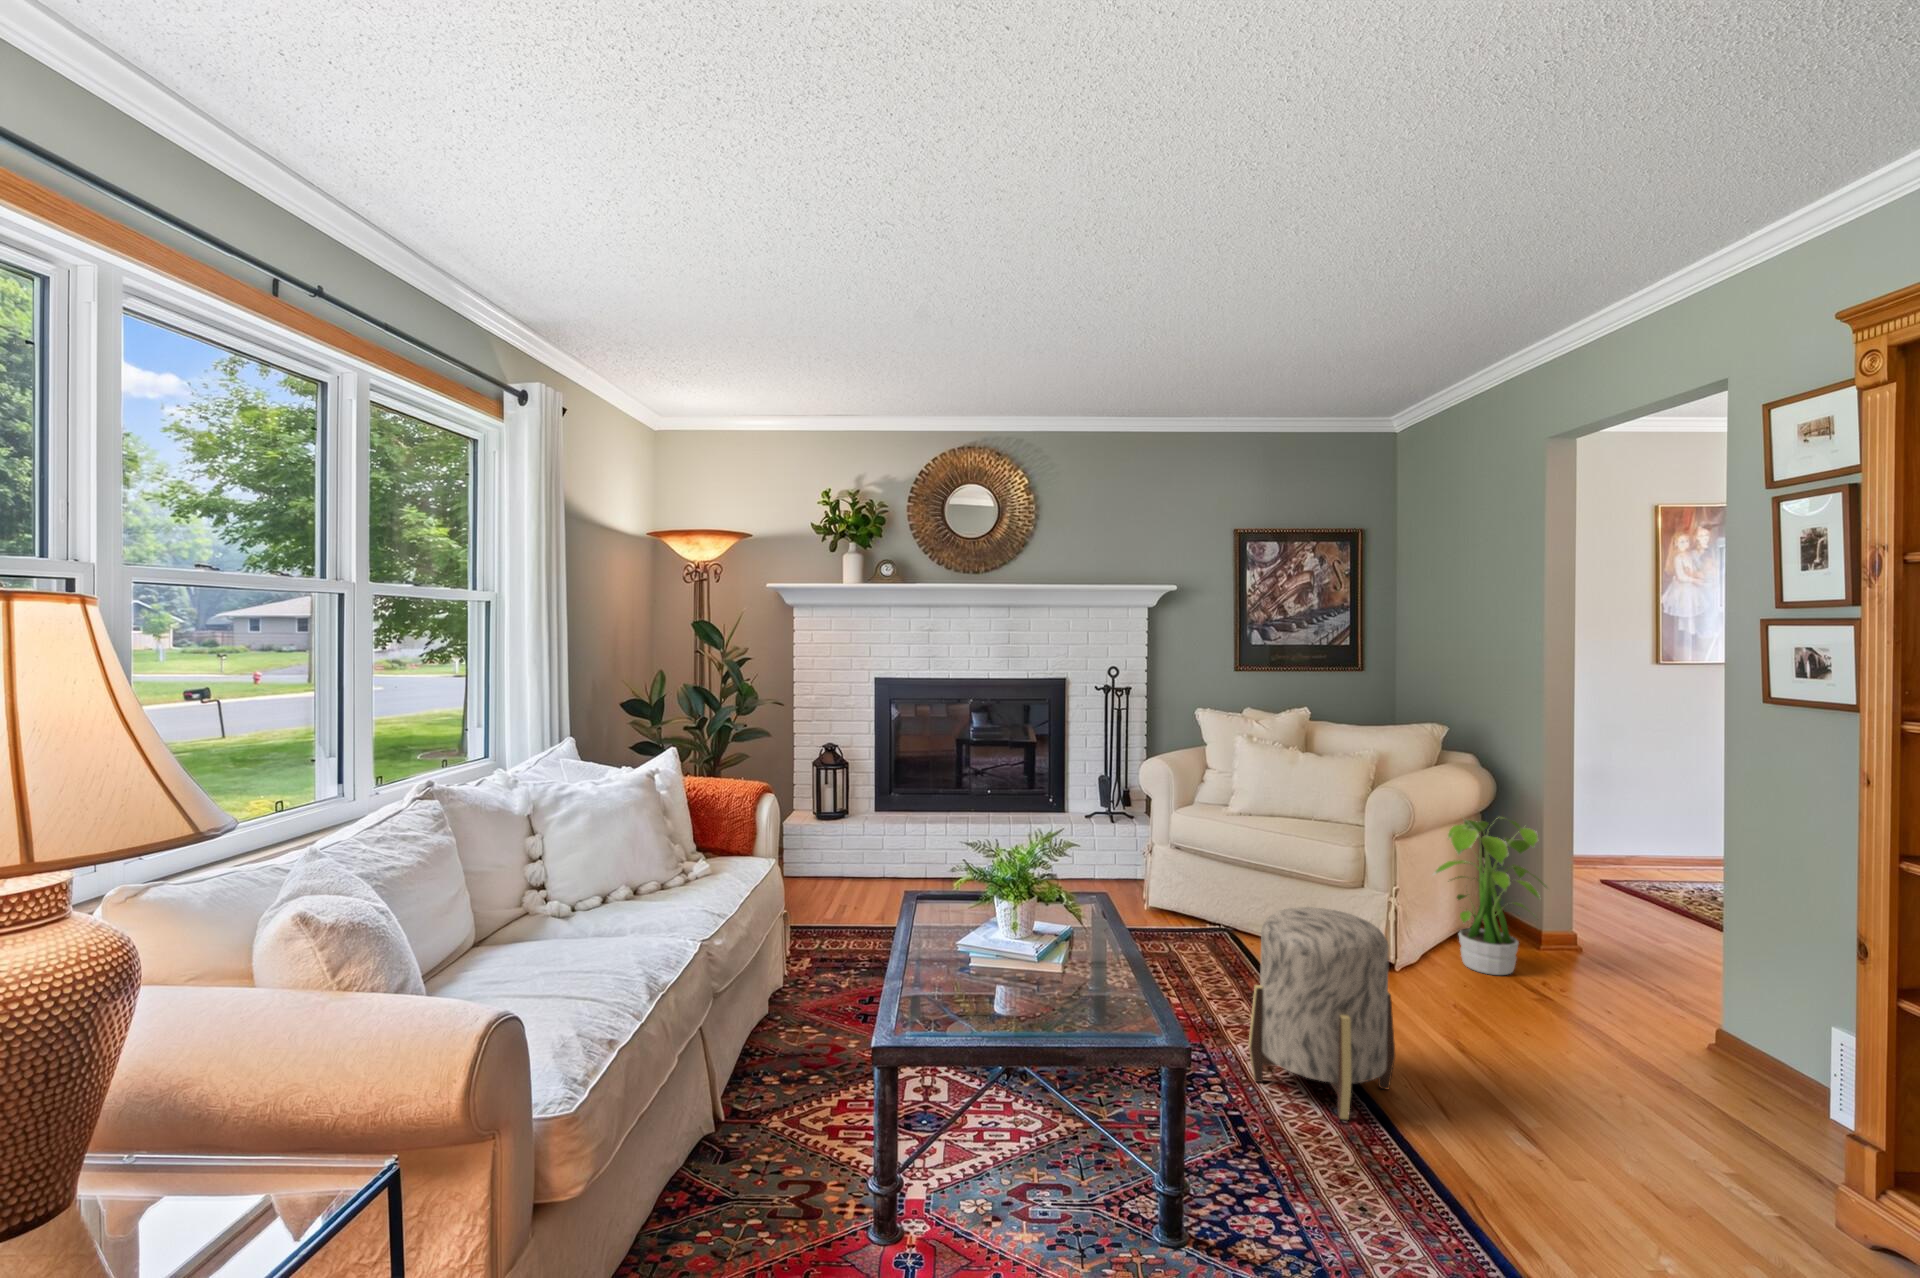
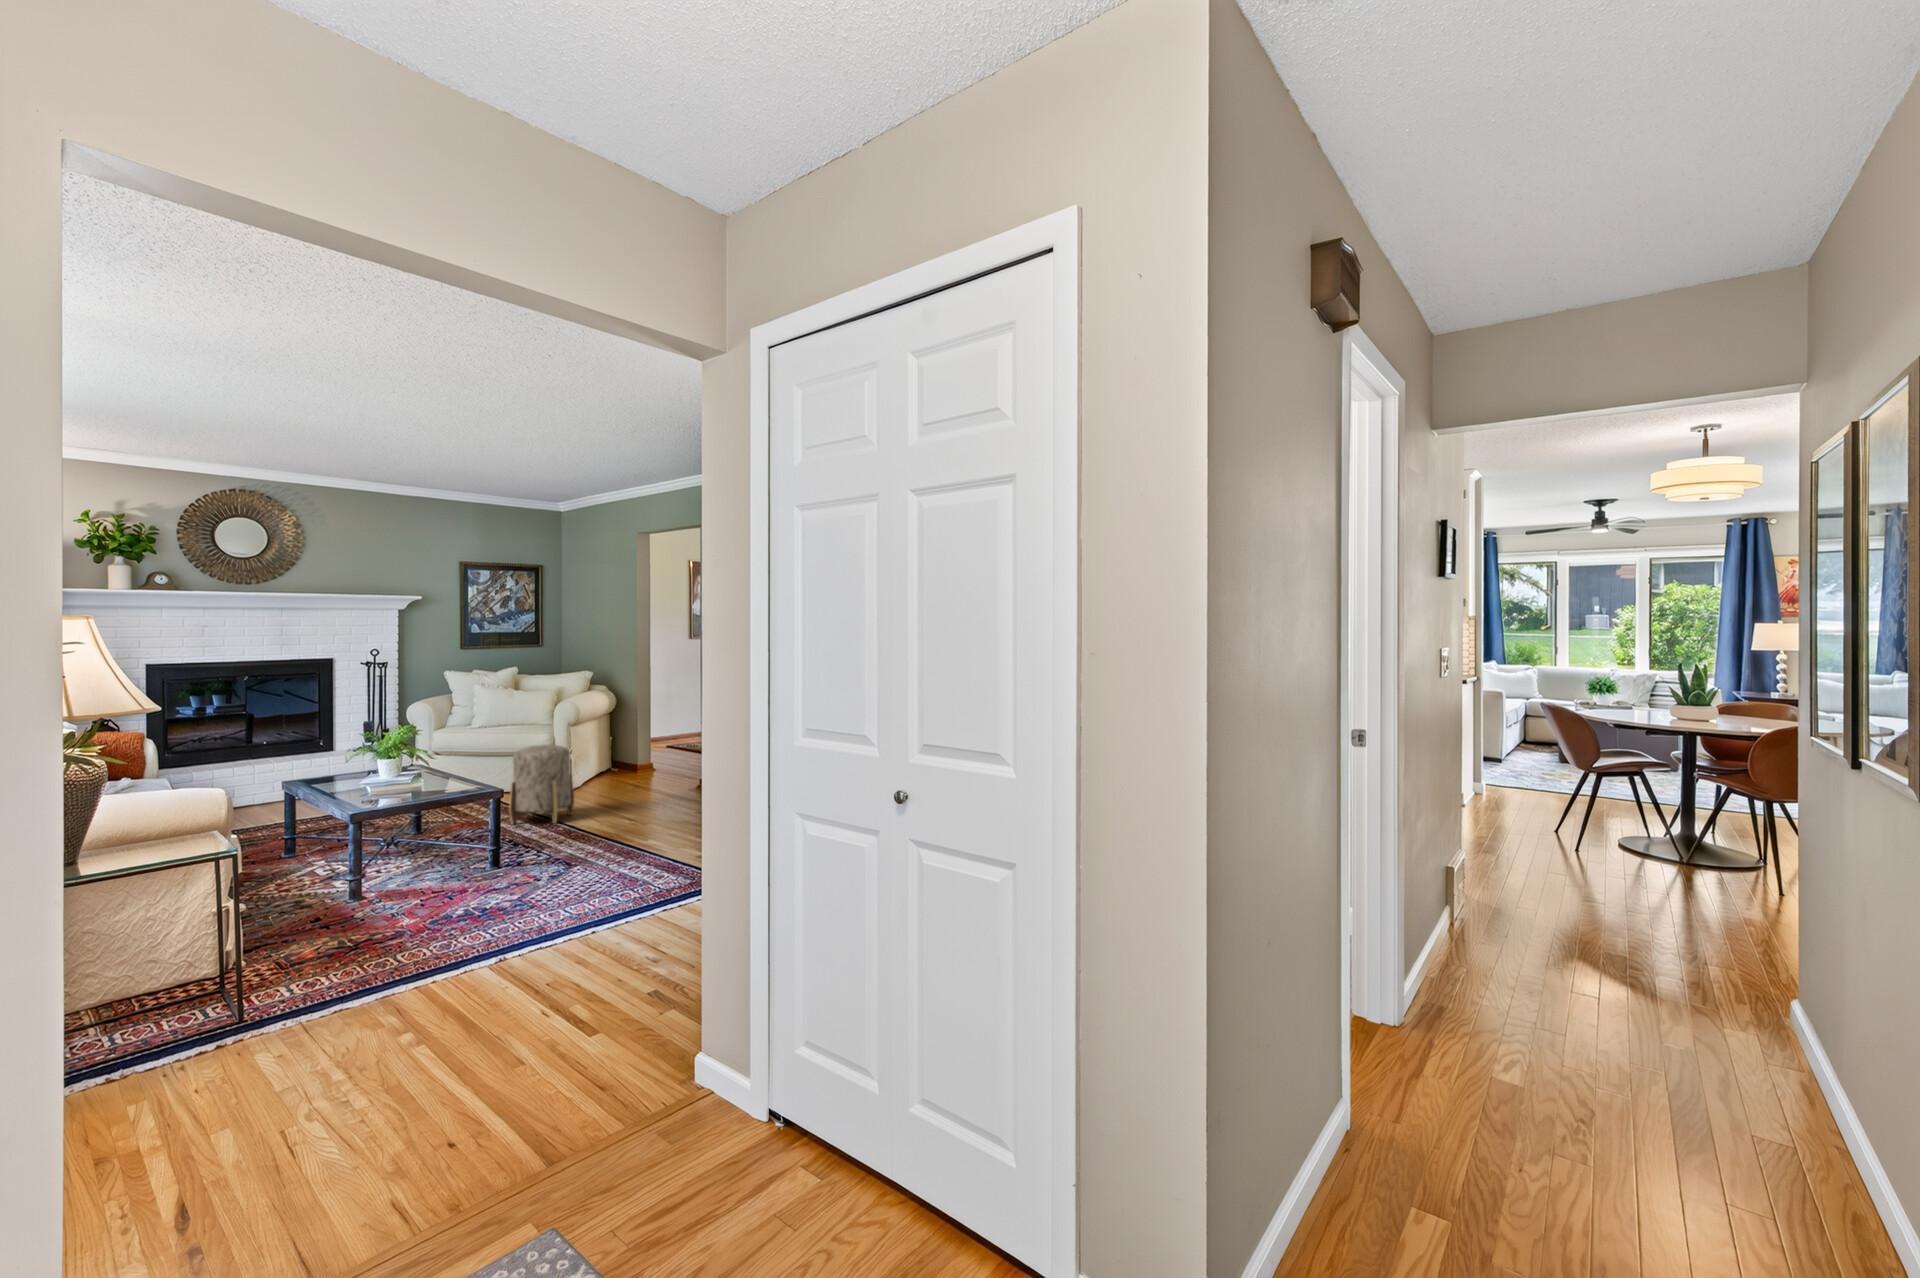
potted plant: present [1434,817,1547,975] -> none [586,709,639,782]

